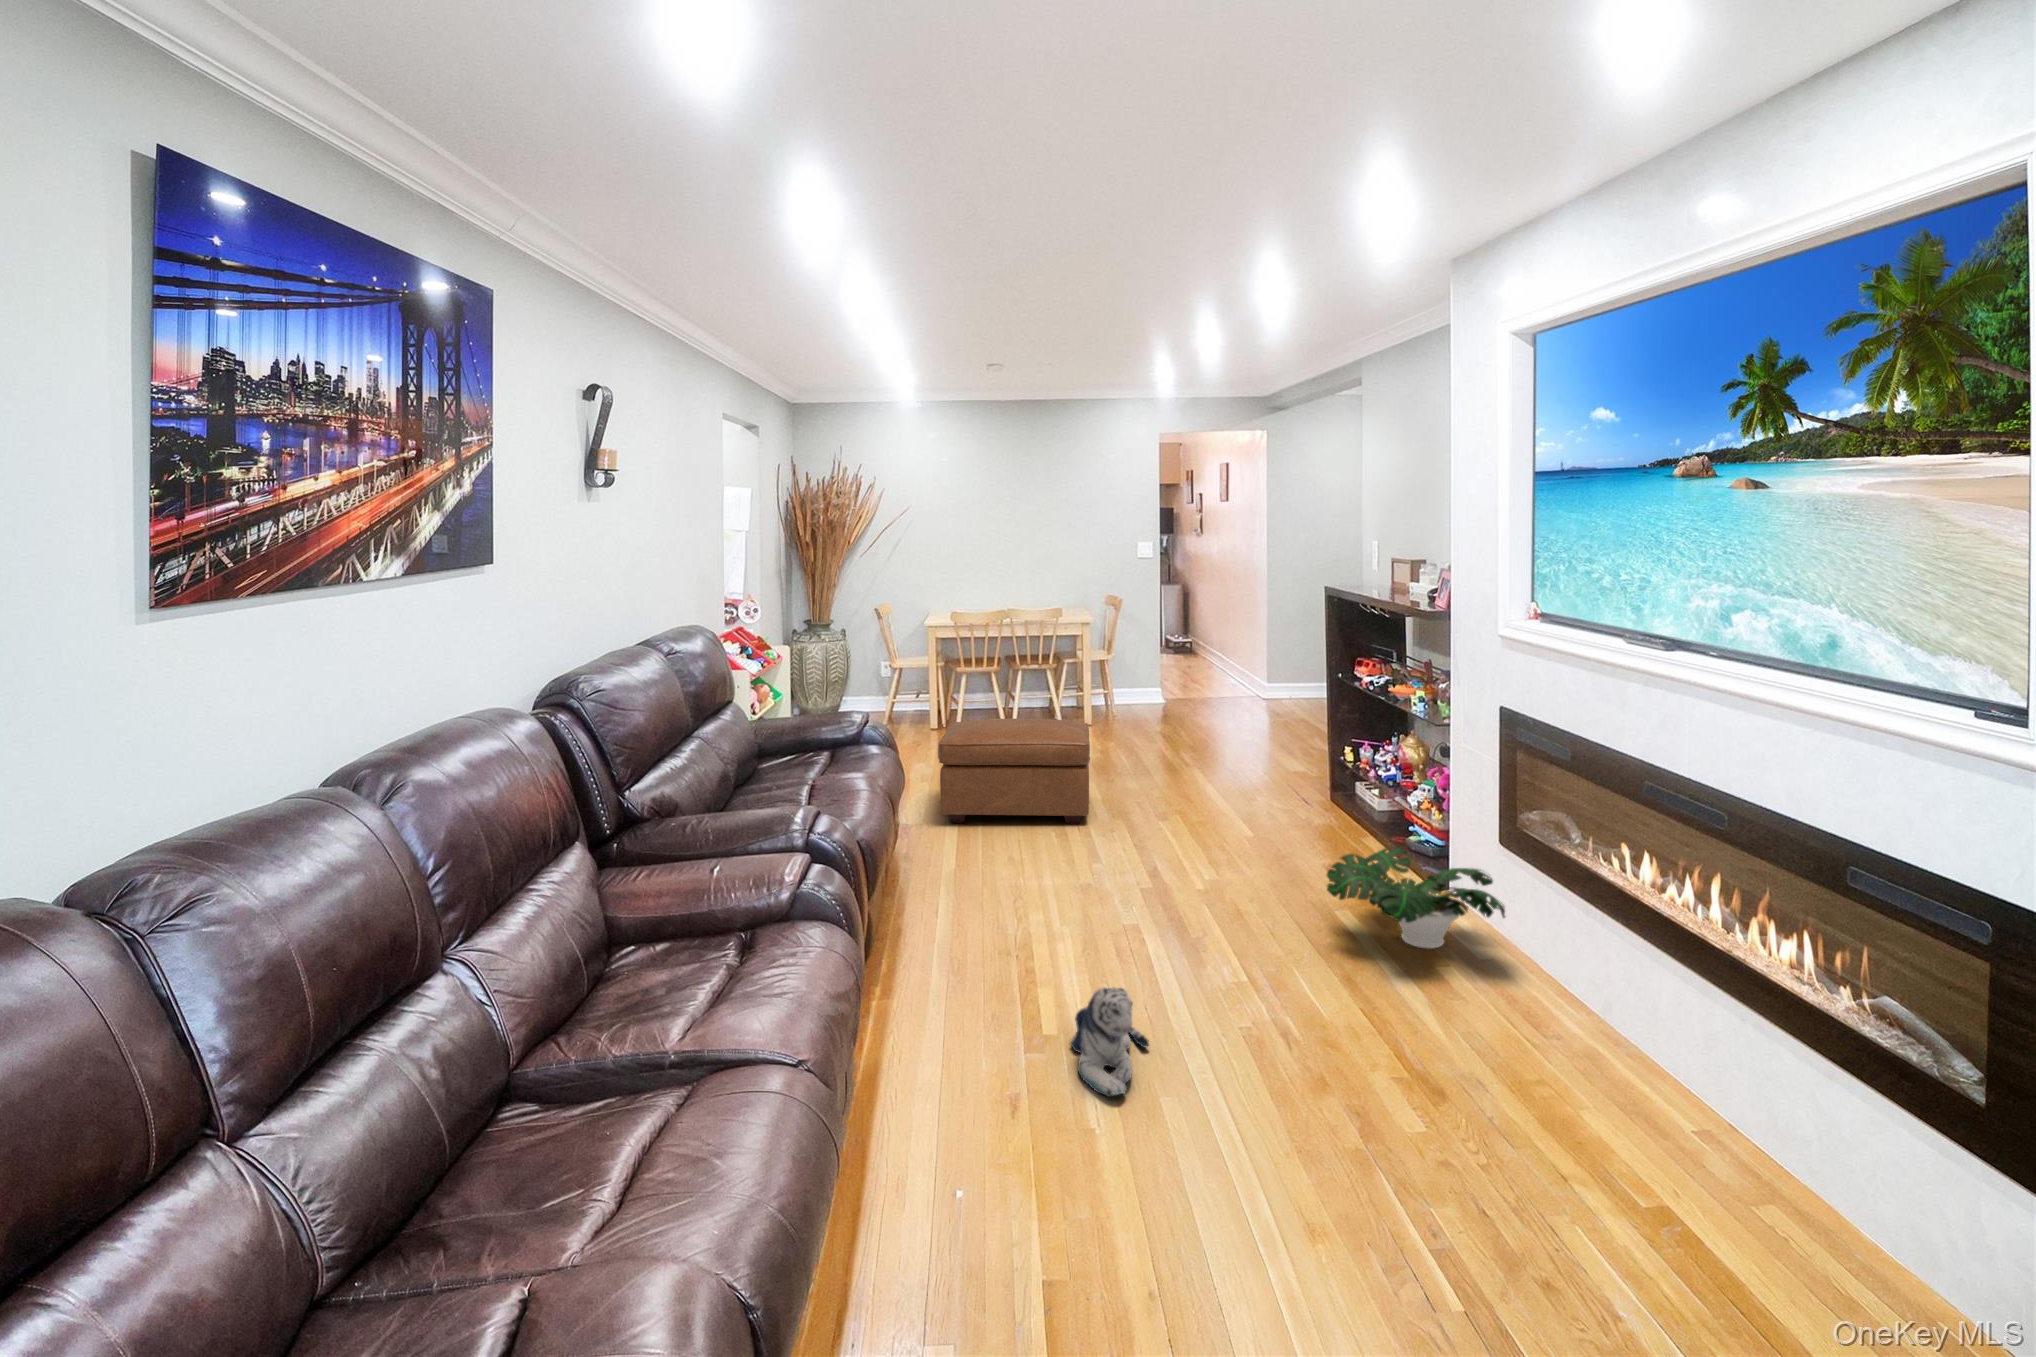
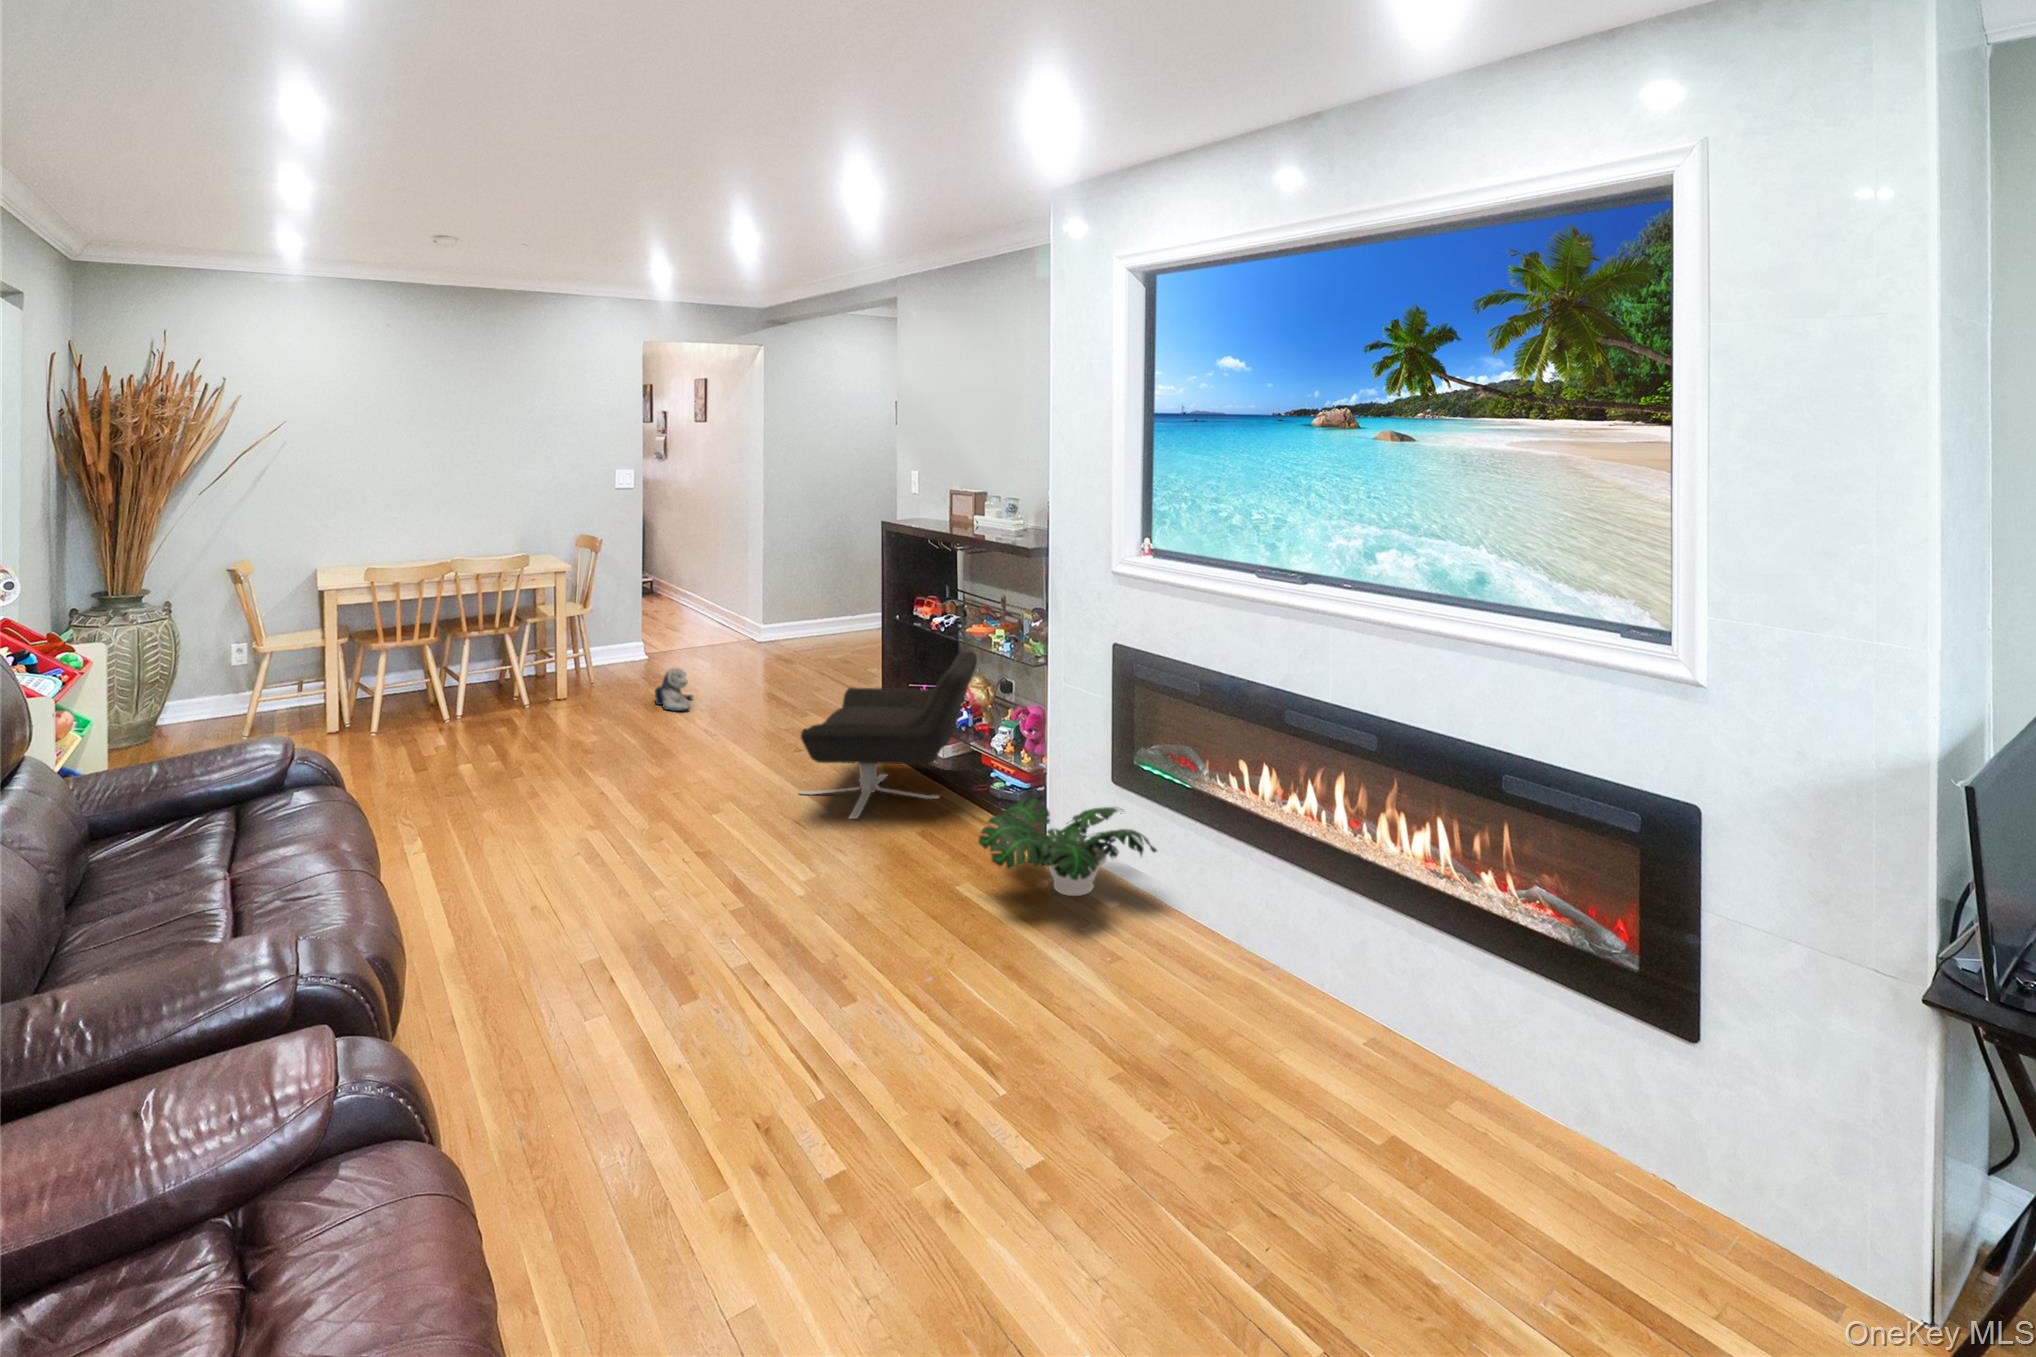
lounge chair: none [1210,709,1397,848] -> present [799,651,977,819]
ottoman: present [938,719,1090,824] -> none [421,702,648,863]
plush toy: present [1070,987,1149,1098] -> present [655,669,693,711]

